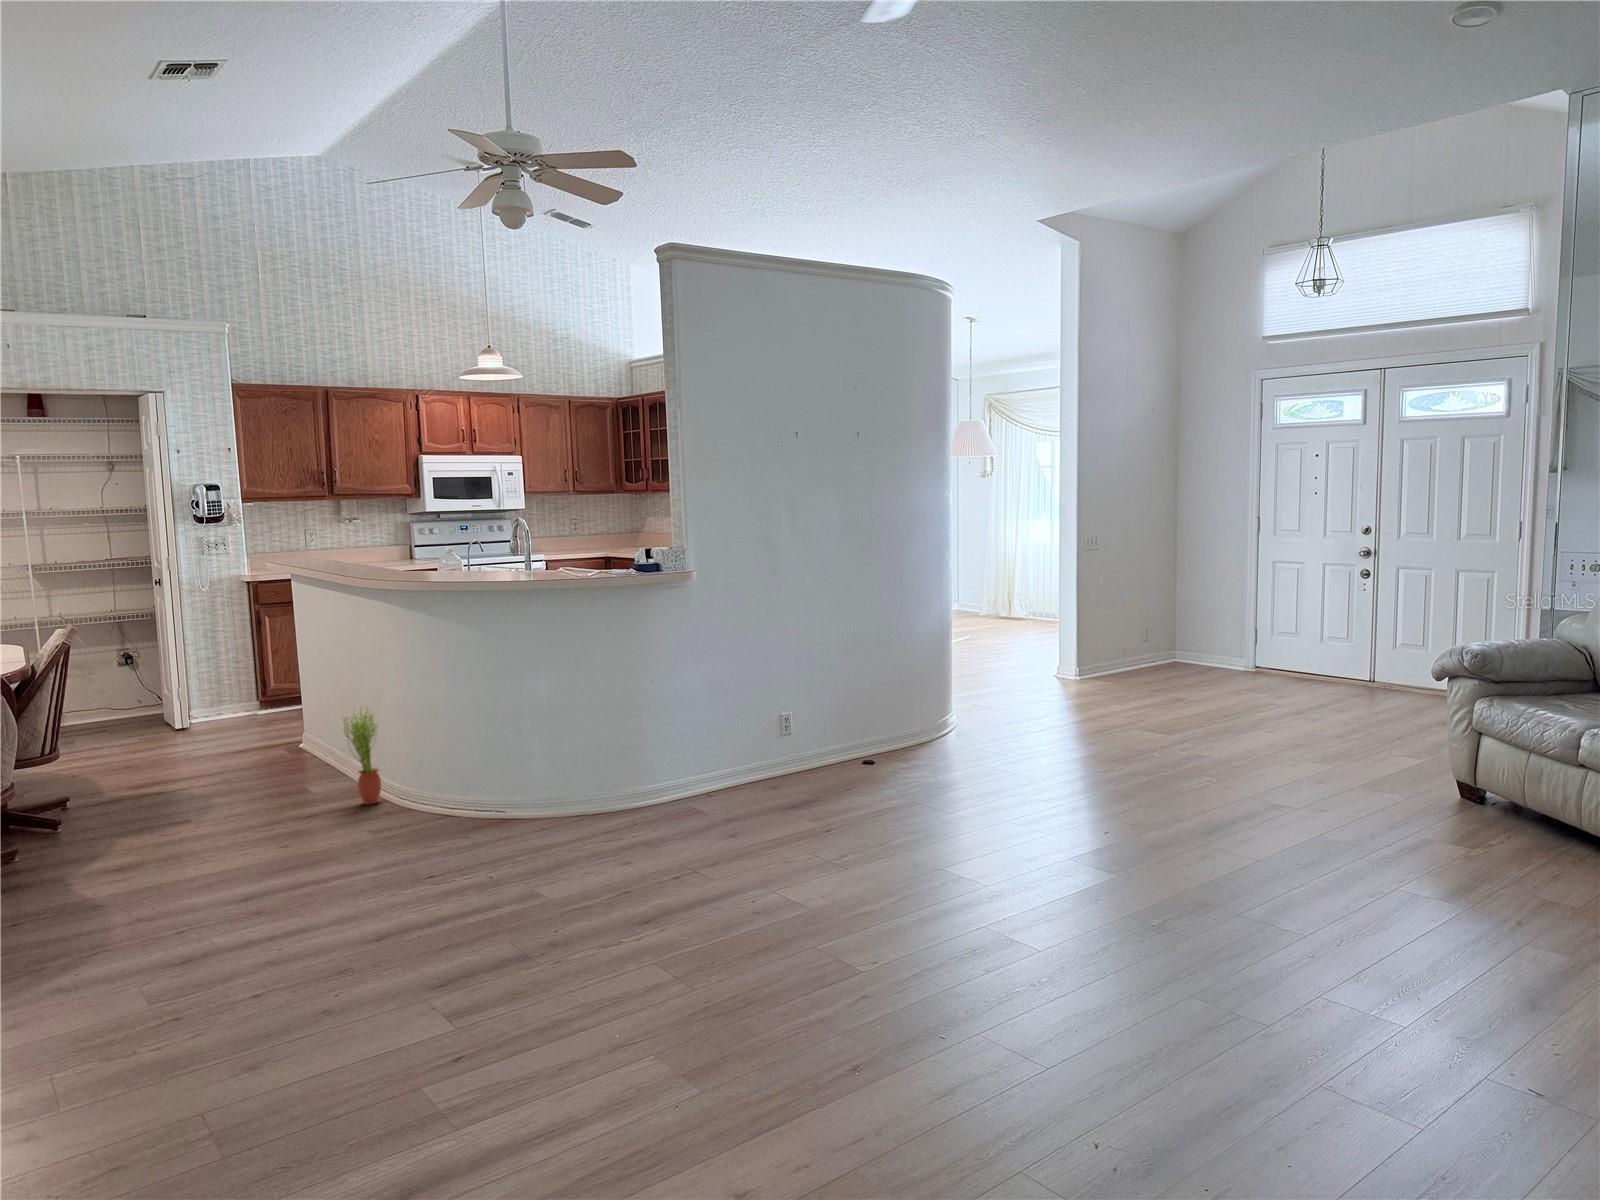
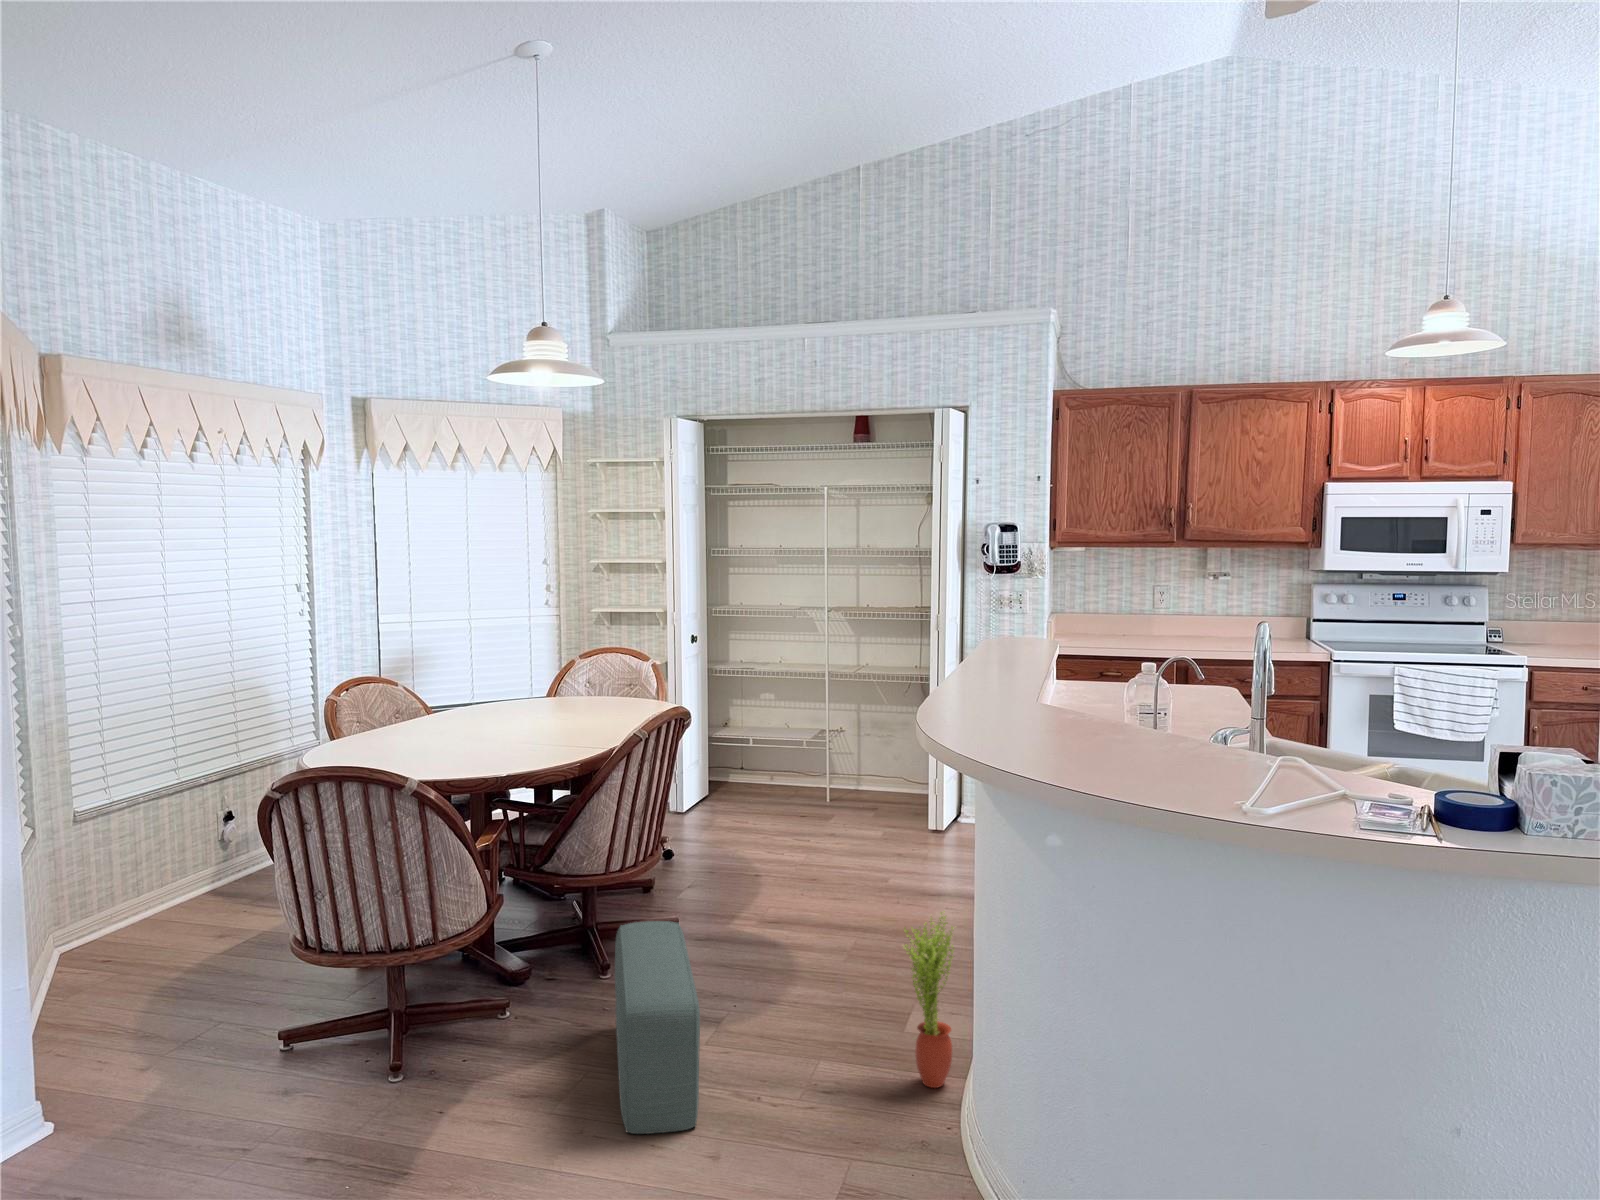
pouf: none [119,761,268,865] -> present [615,921,700,1134]

